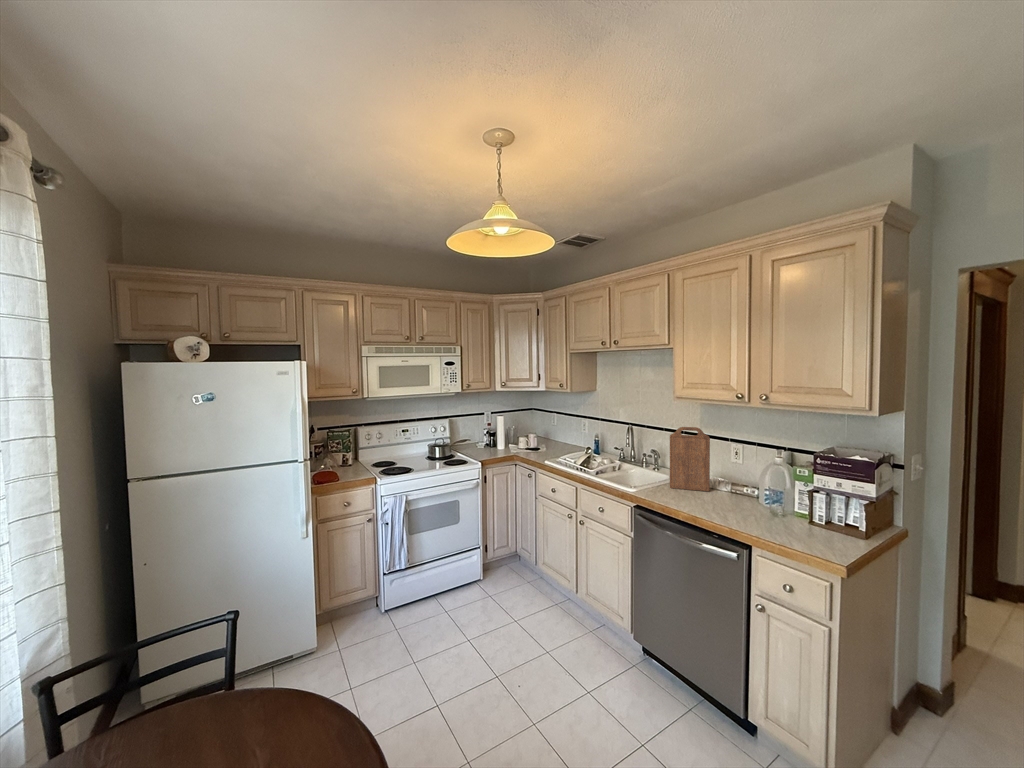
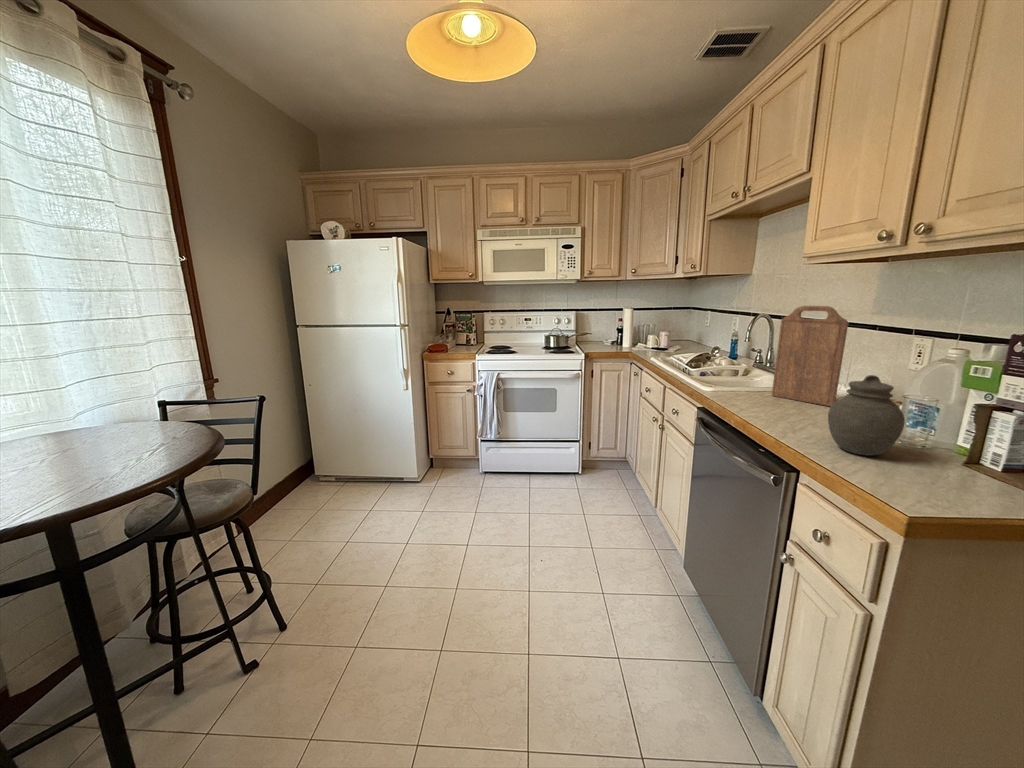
jar: none [749,480,789,529] -> present [828,375,905,456]

